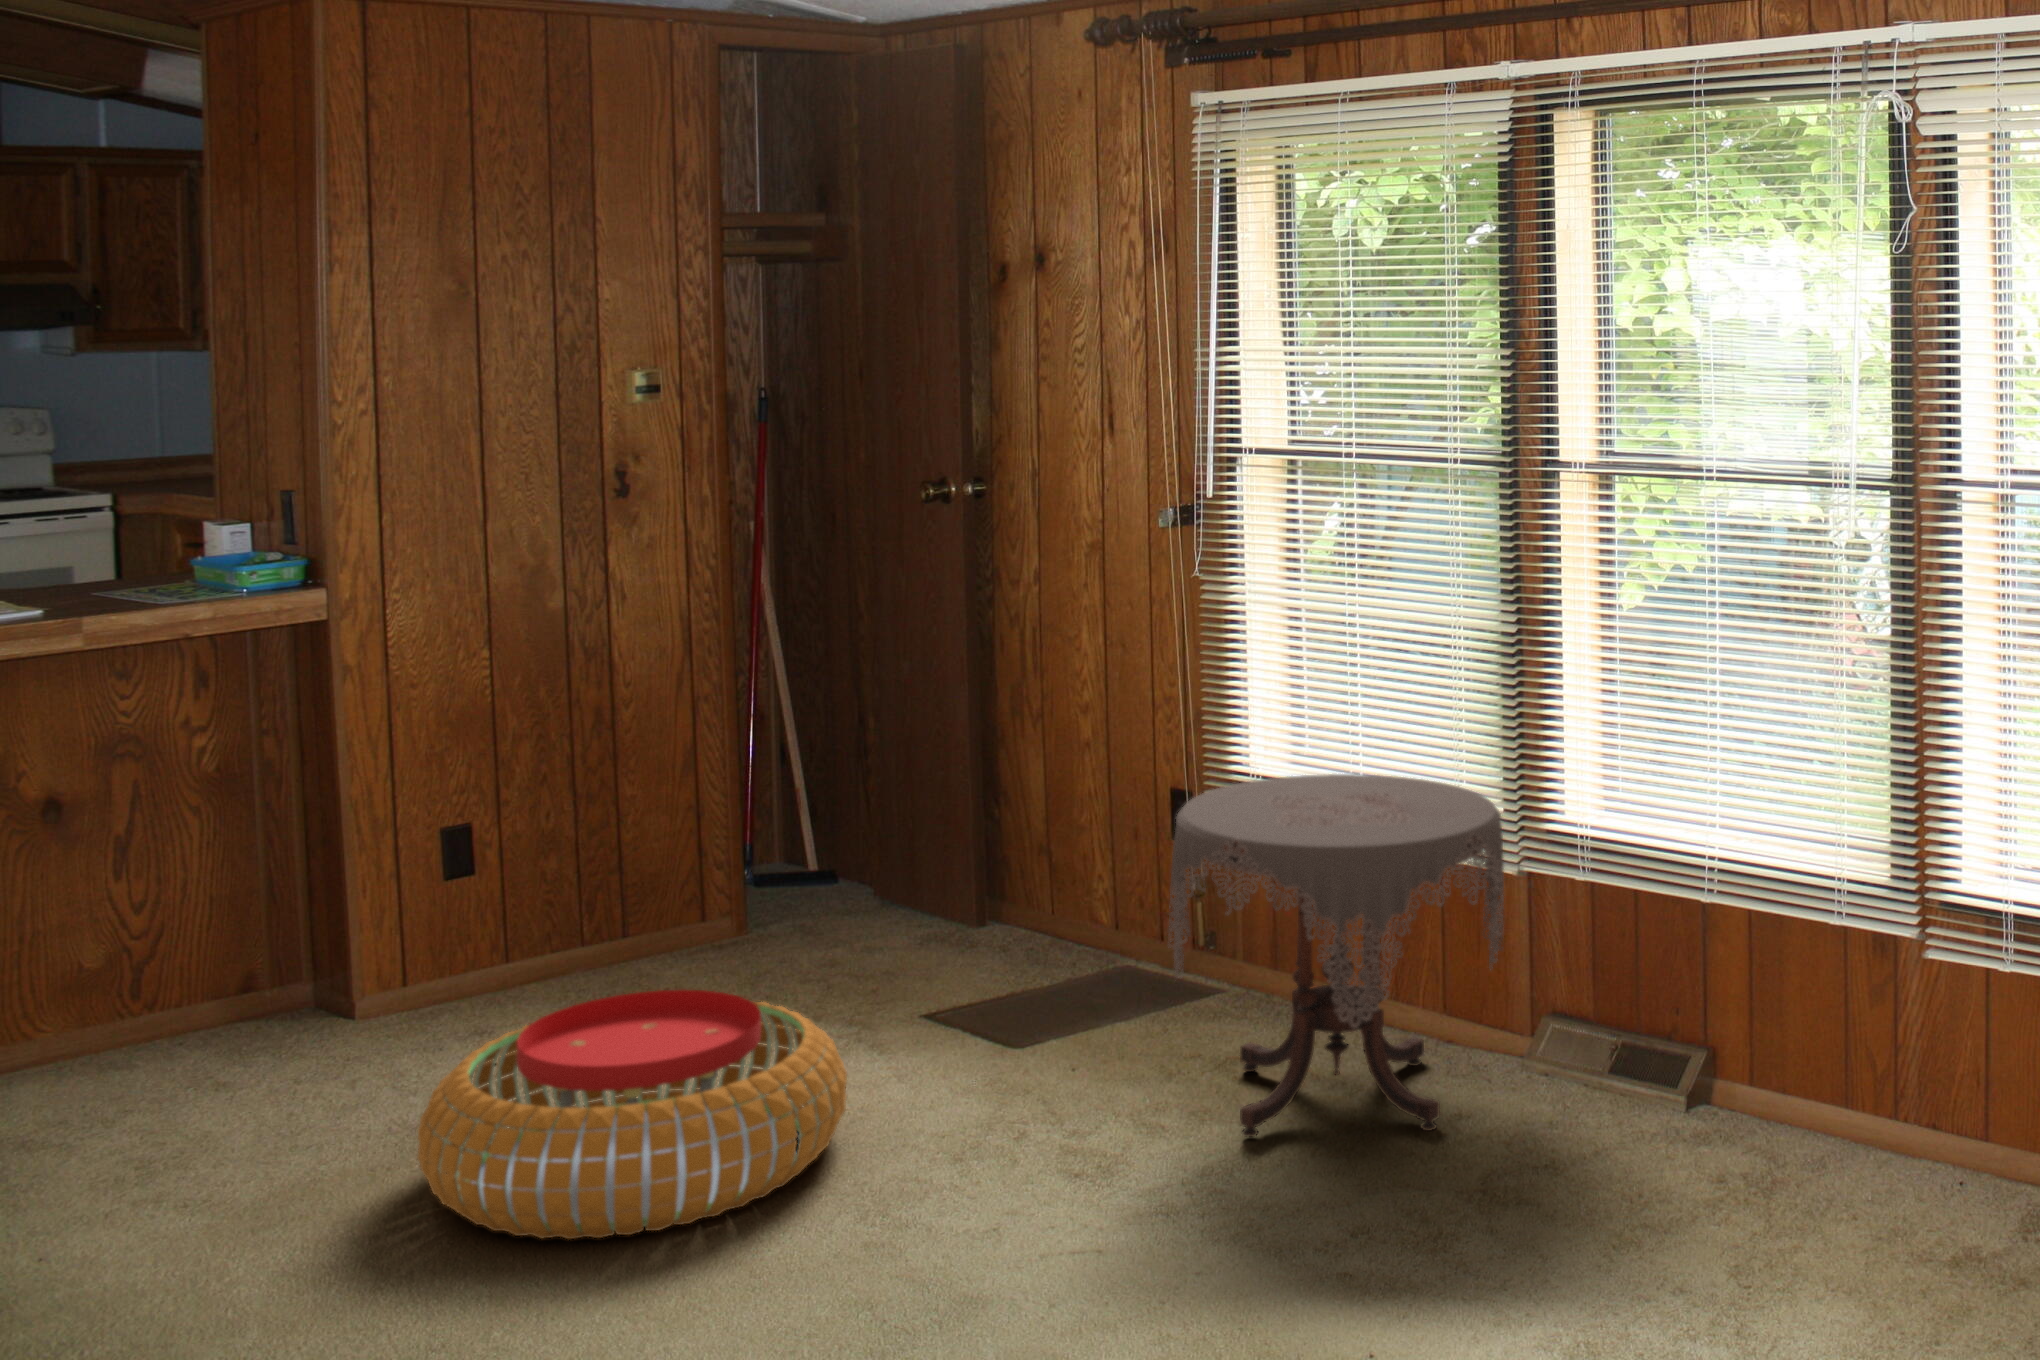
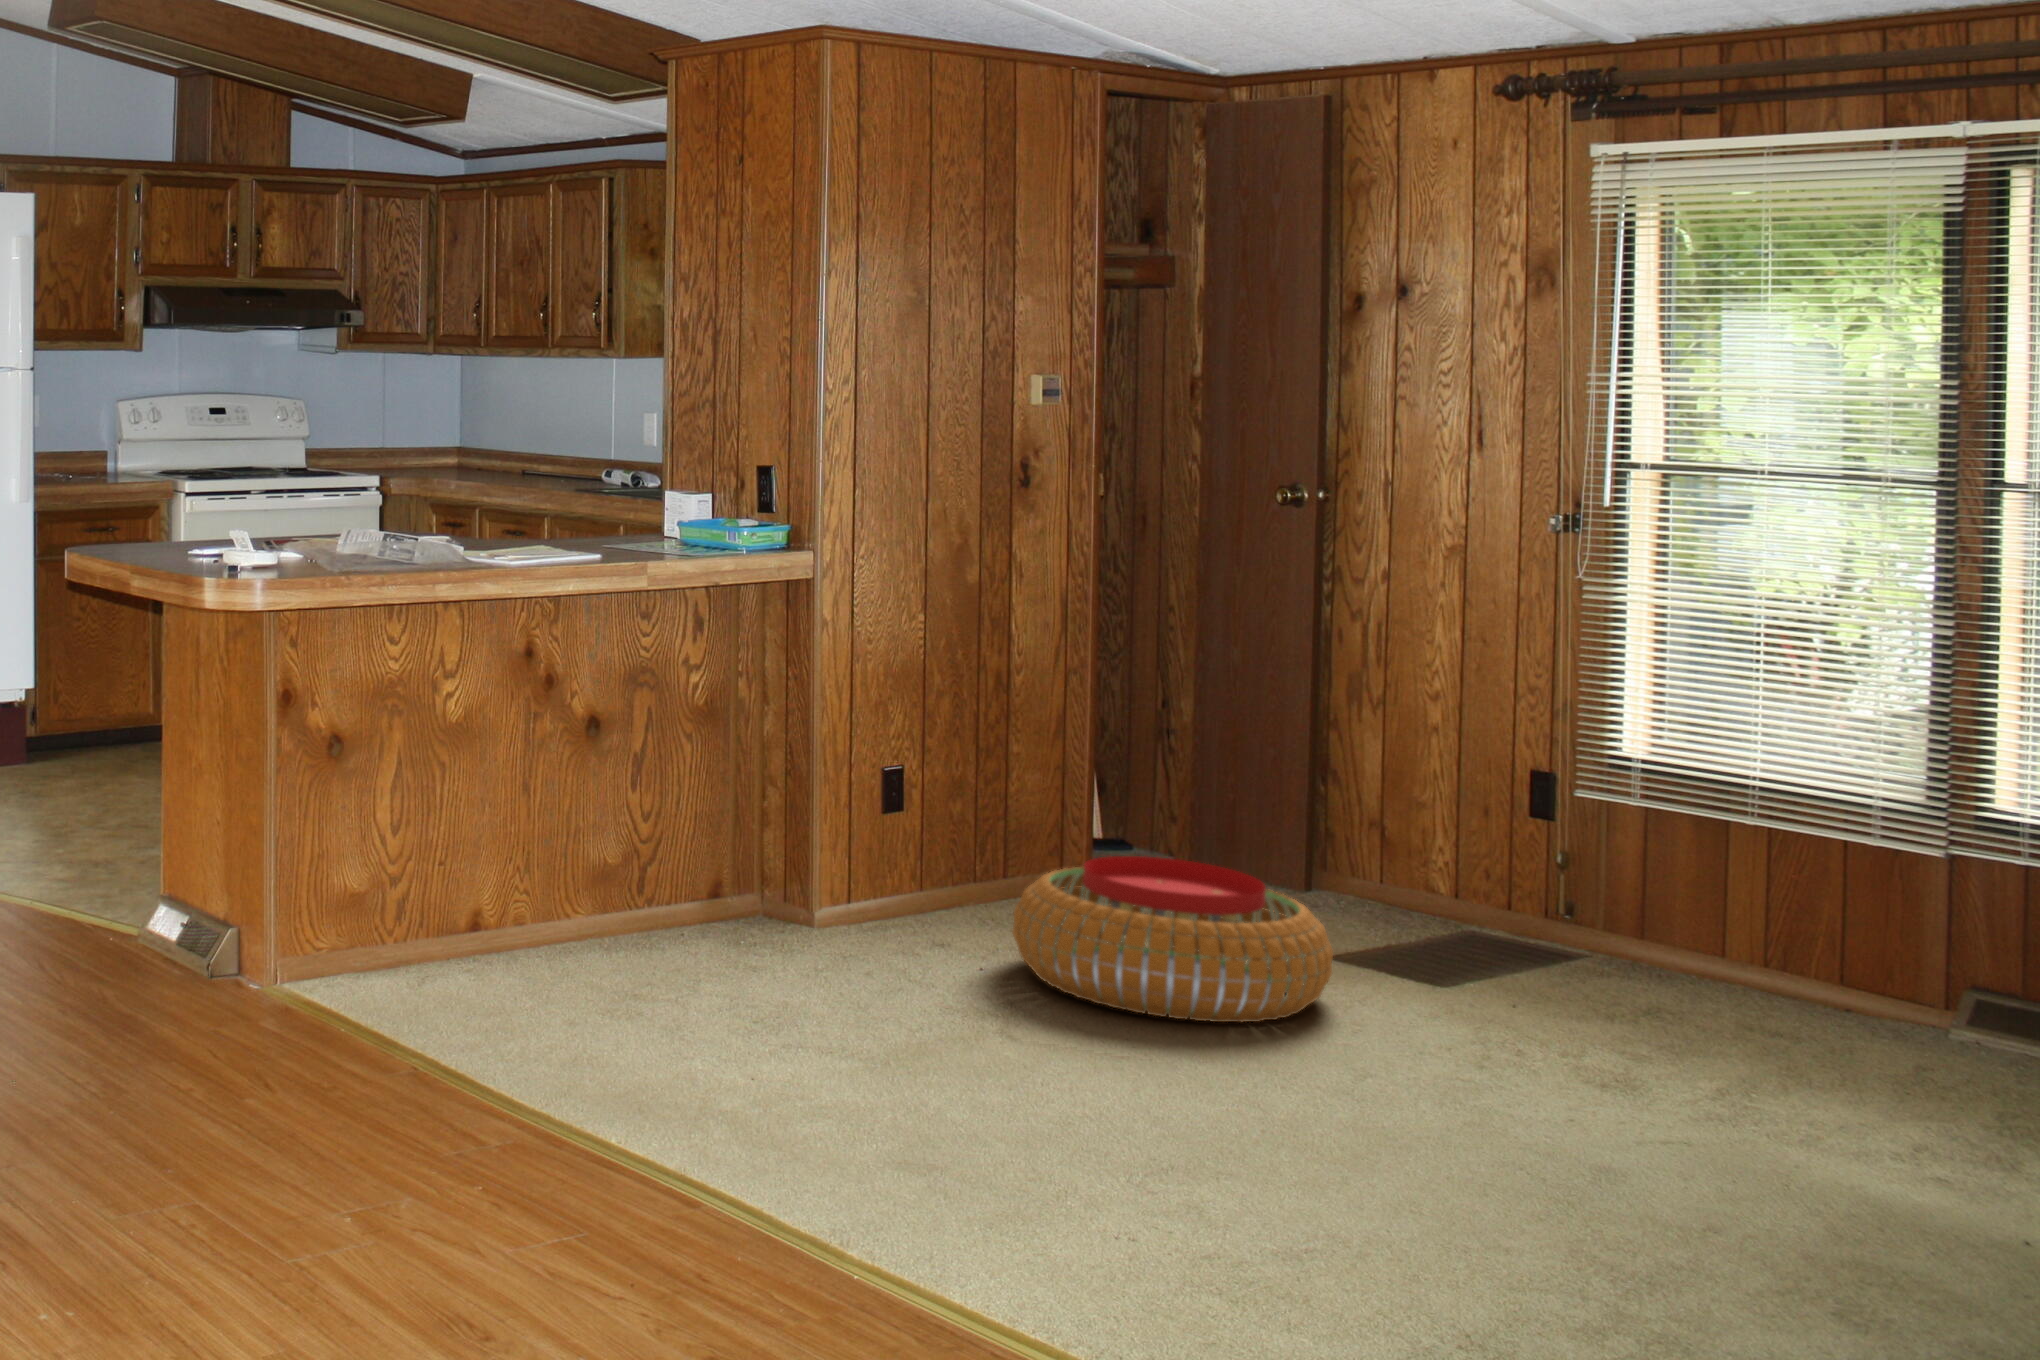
side table: present [1168,774,1504,1137] -> none [1602,753,1942,1067]

